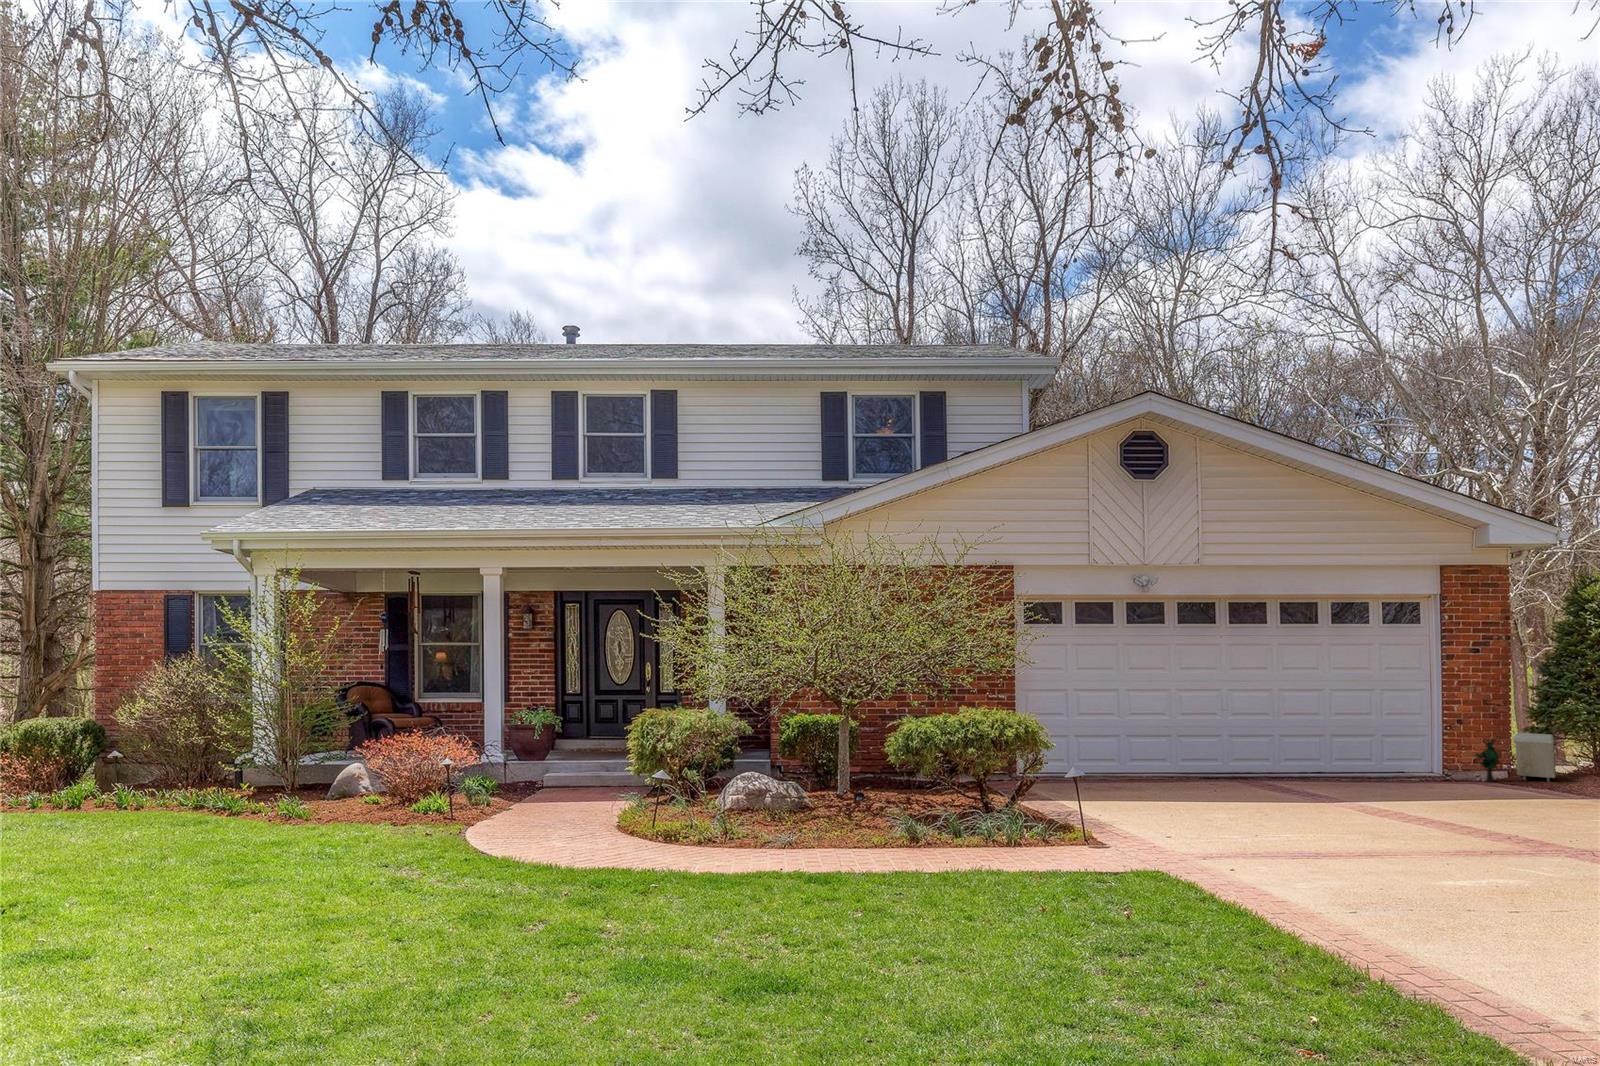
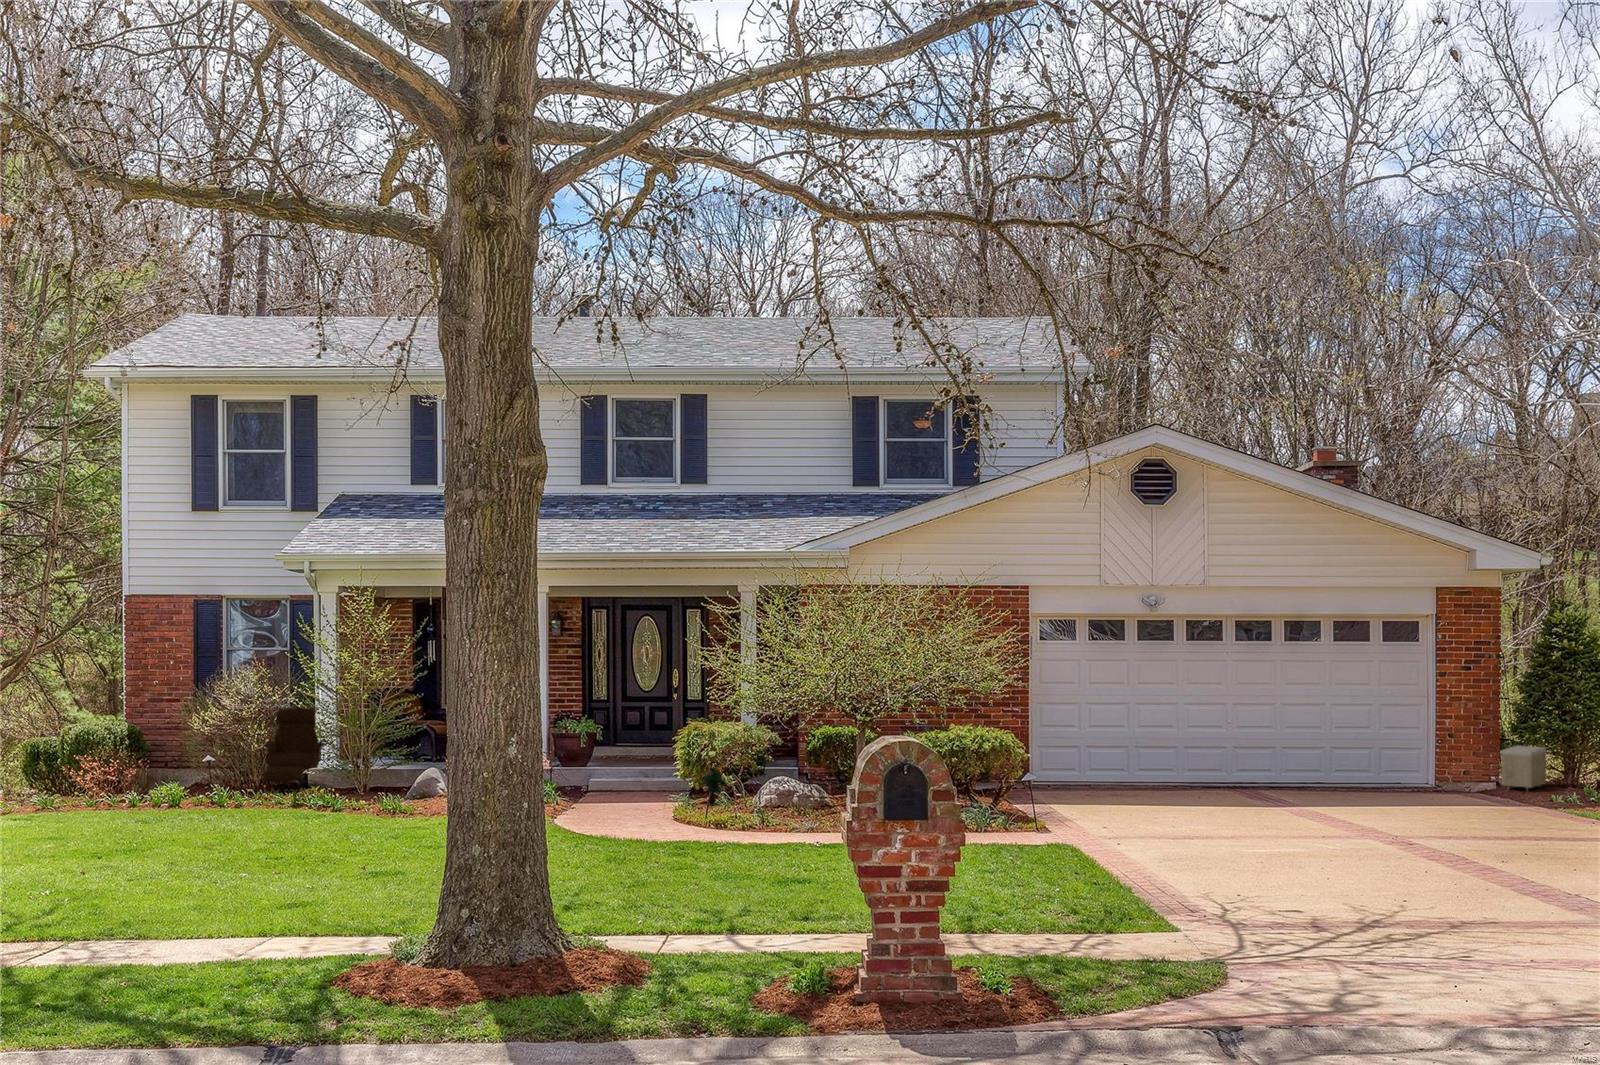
lounge chair: none [161,700,254,797] -> present [263,708,326,792]
decorative plant: present [1475,740,1502,782] -> present [704,764,725,806]

